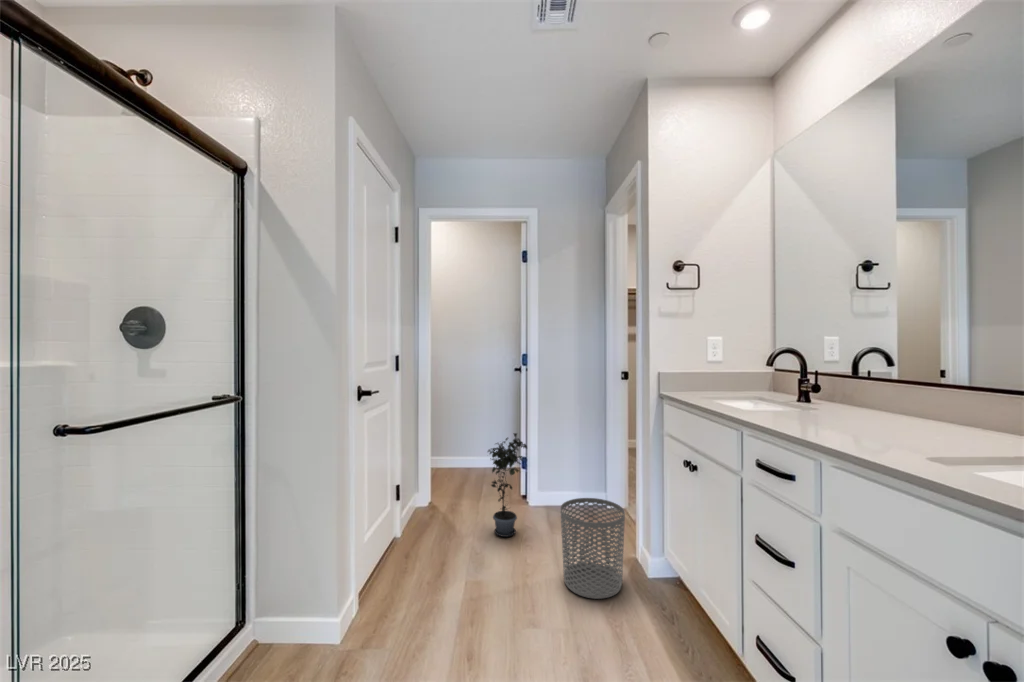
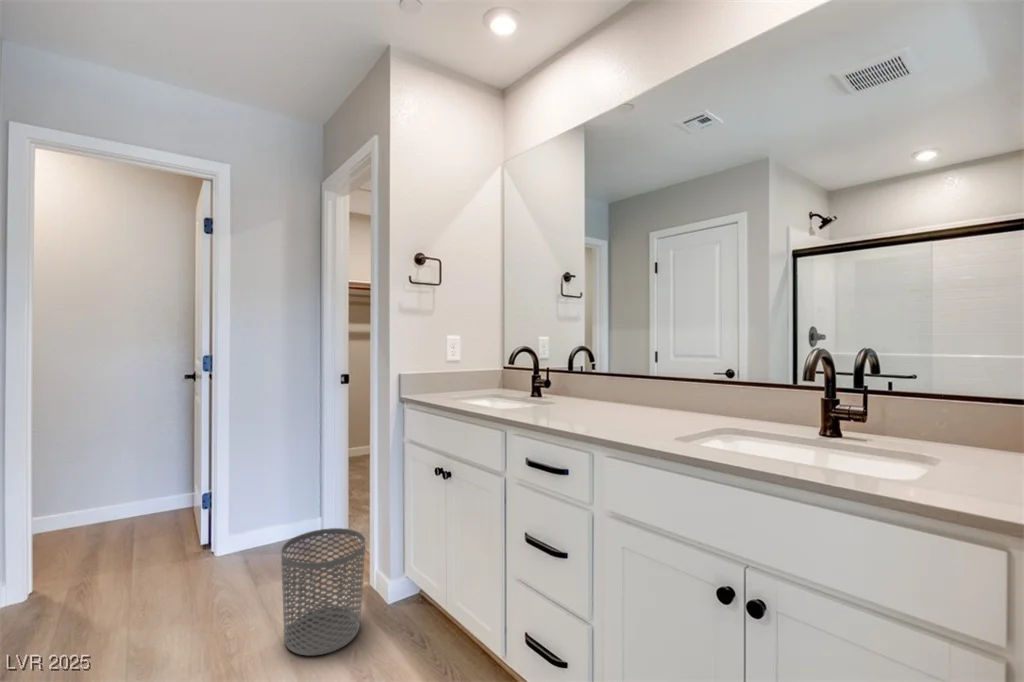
potted plant: present [488,433,527,537] -> none [145,461,220,613]

